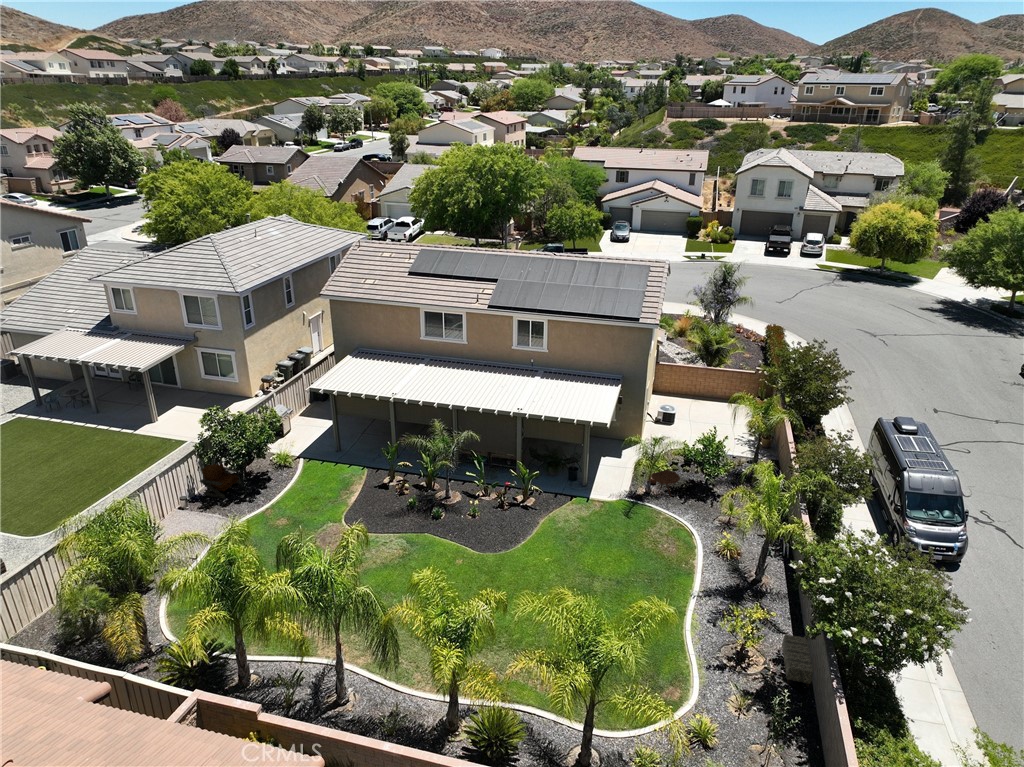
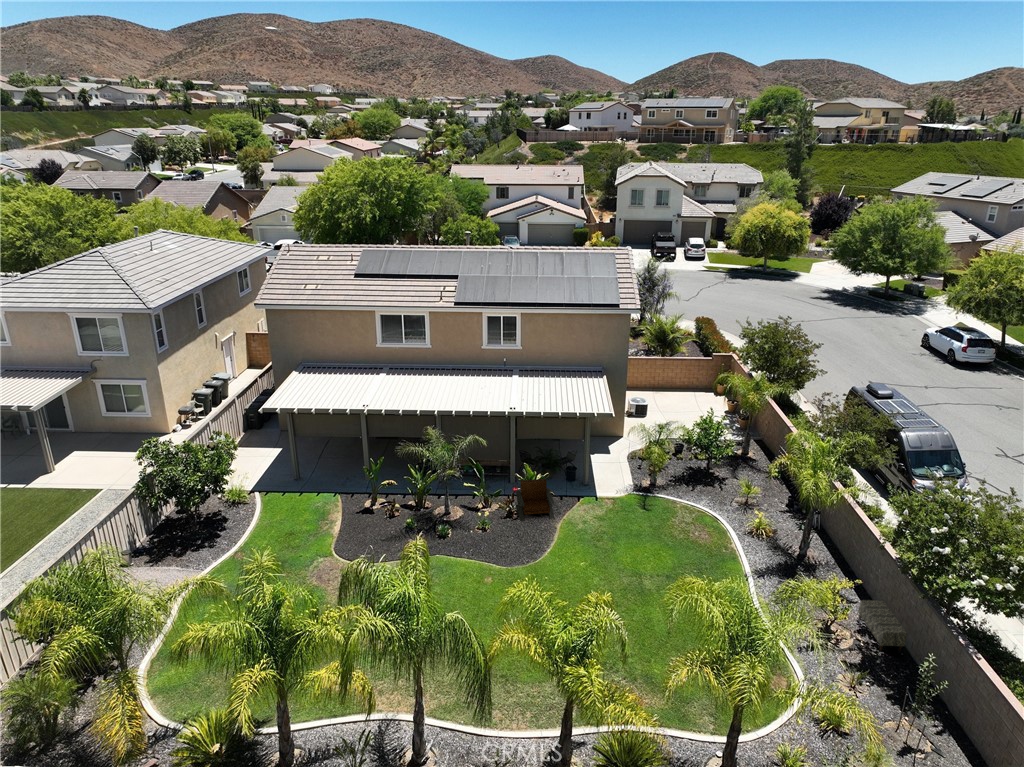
lounge chair: present [200,464,242,498] -> present [516,479,554,521]
round table: present [651,469,680,496] -> none [655,457,685,486]

